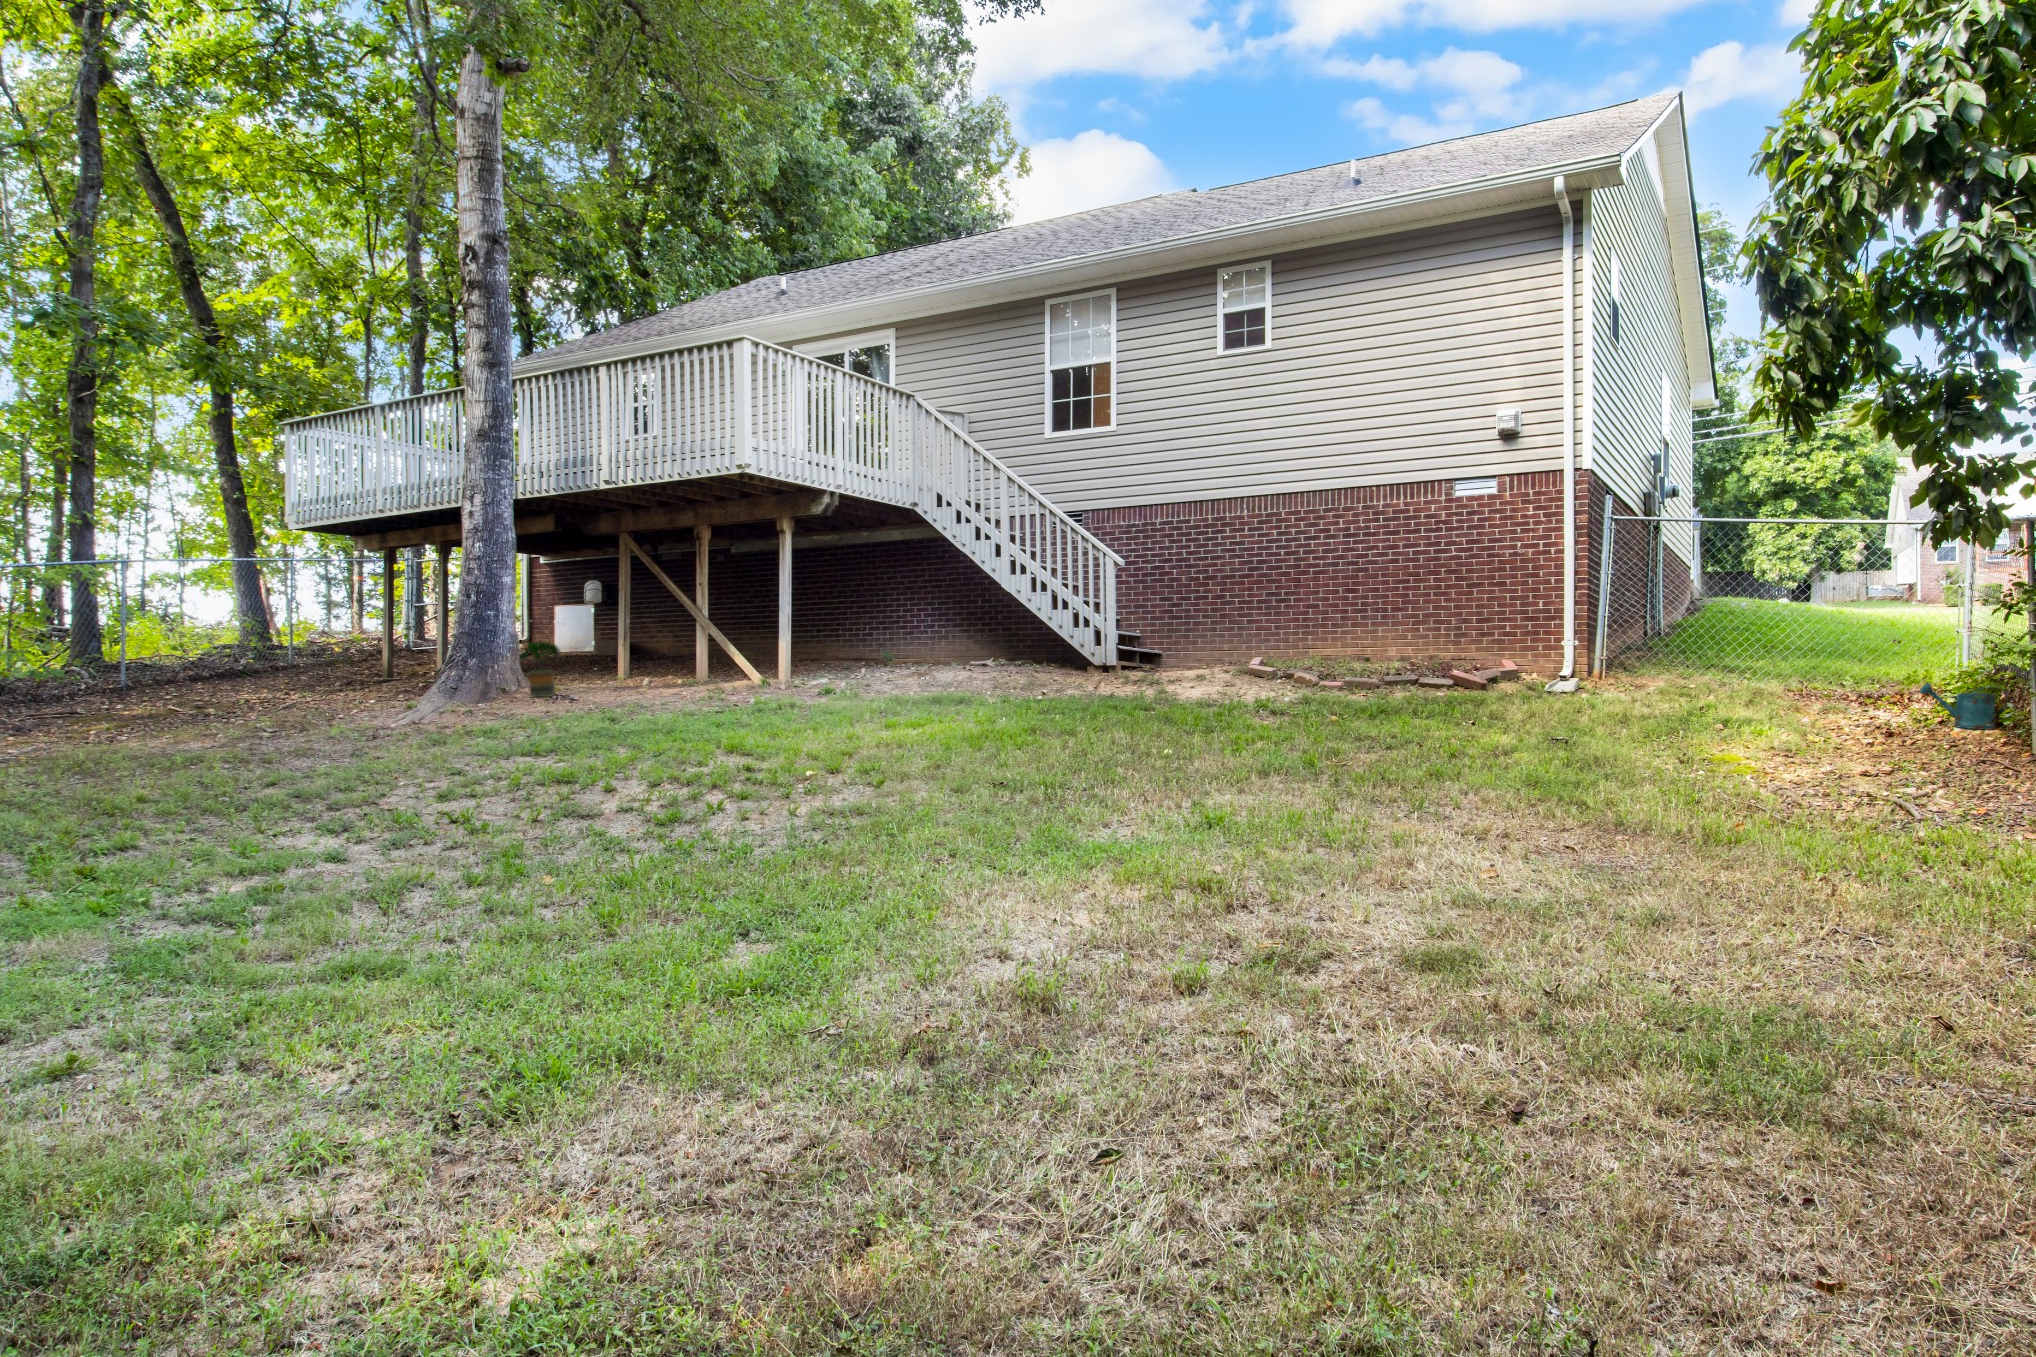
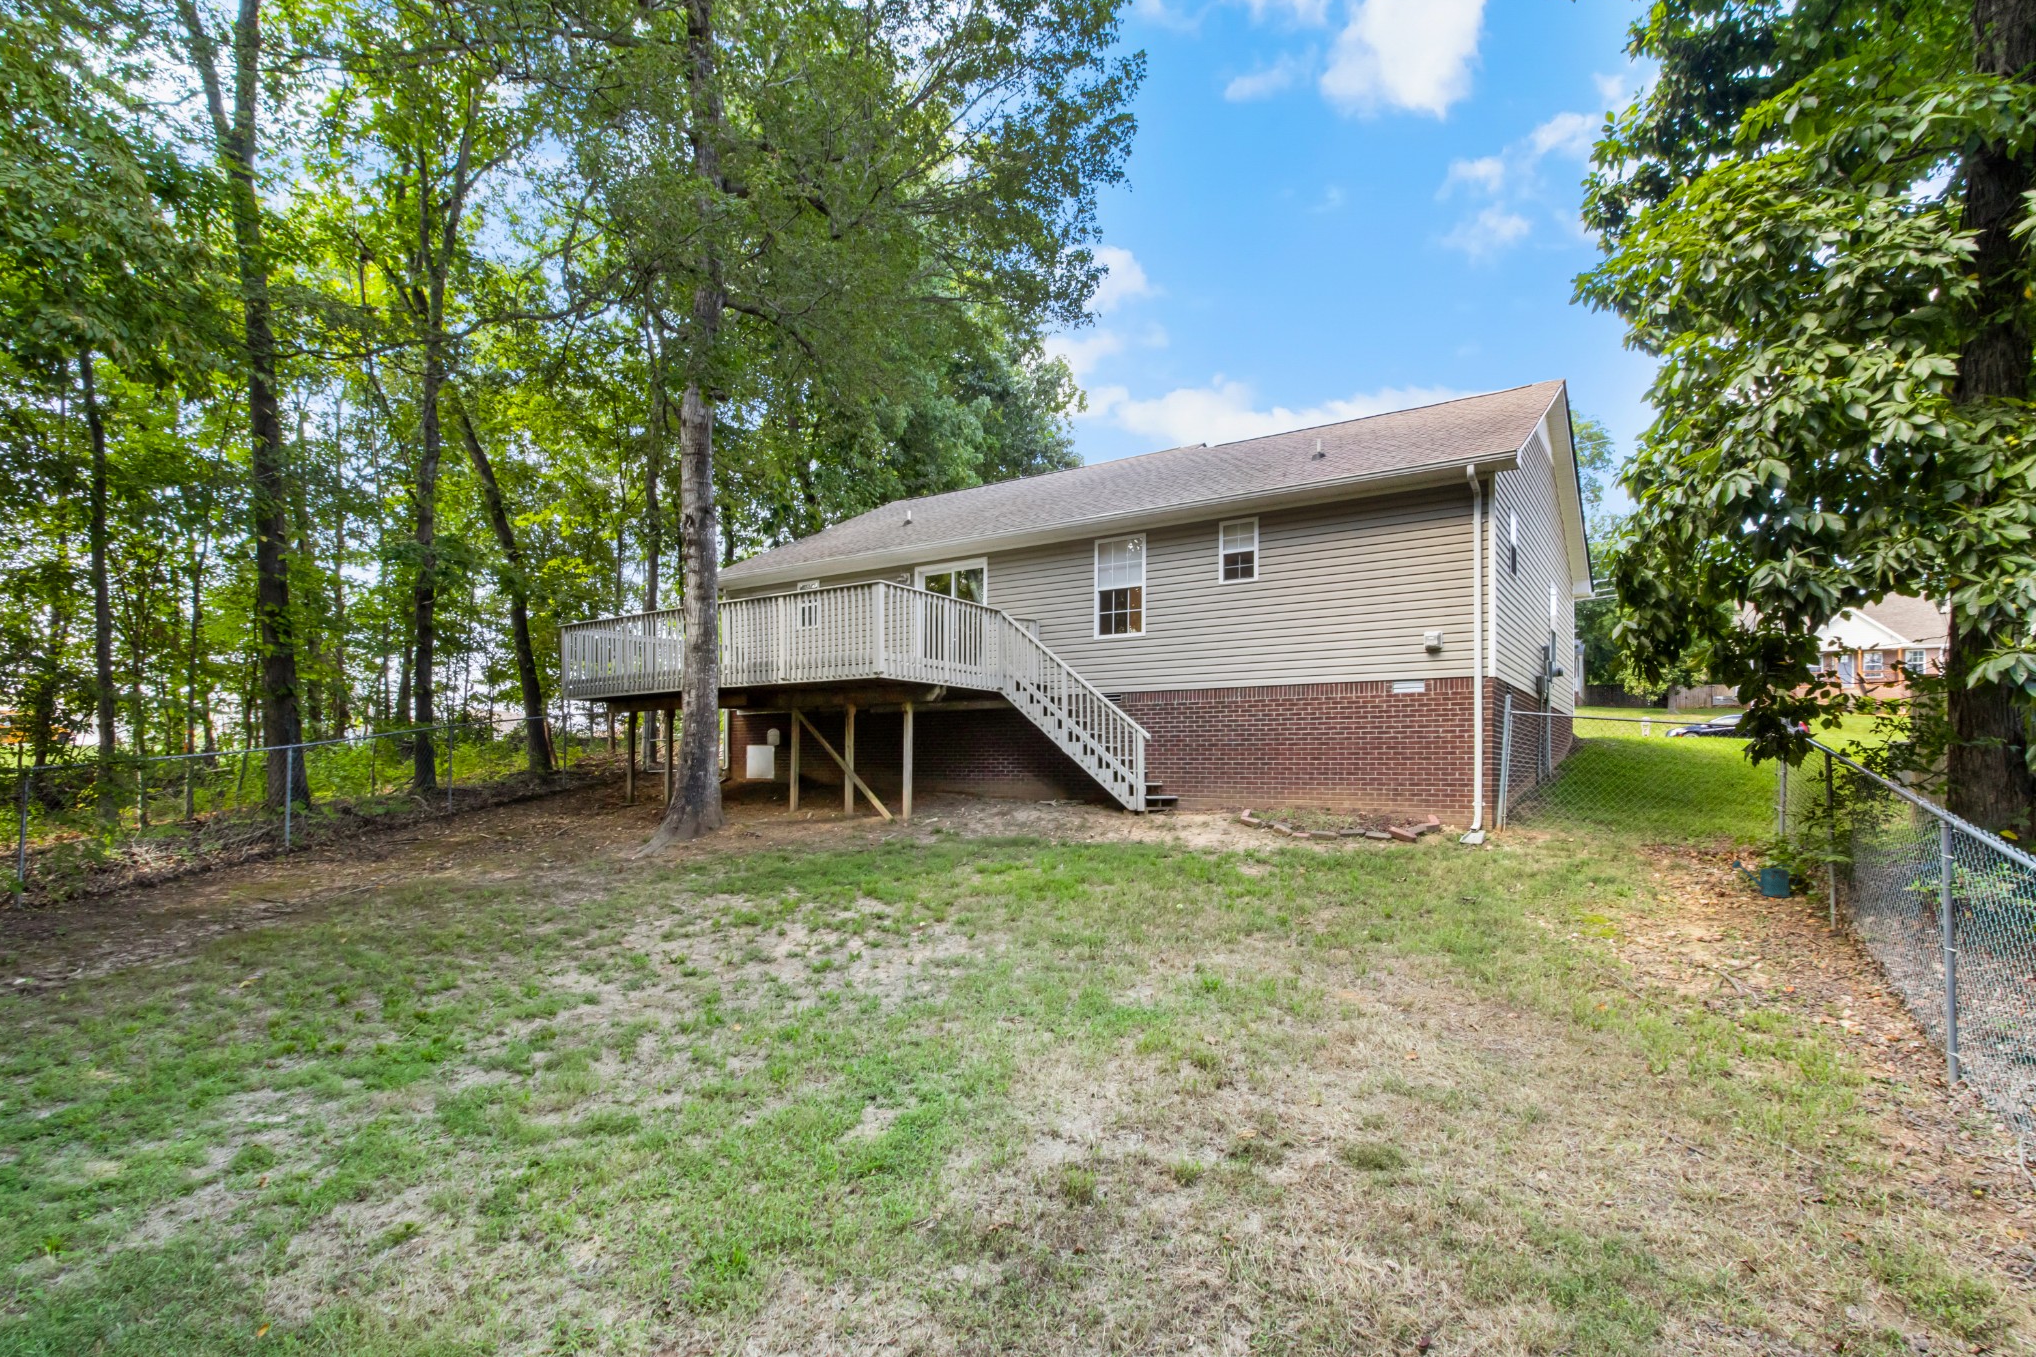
potted tree: present [521,642,560,697] -> none [721,790,750,831]

